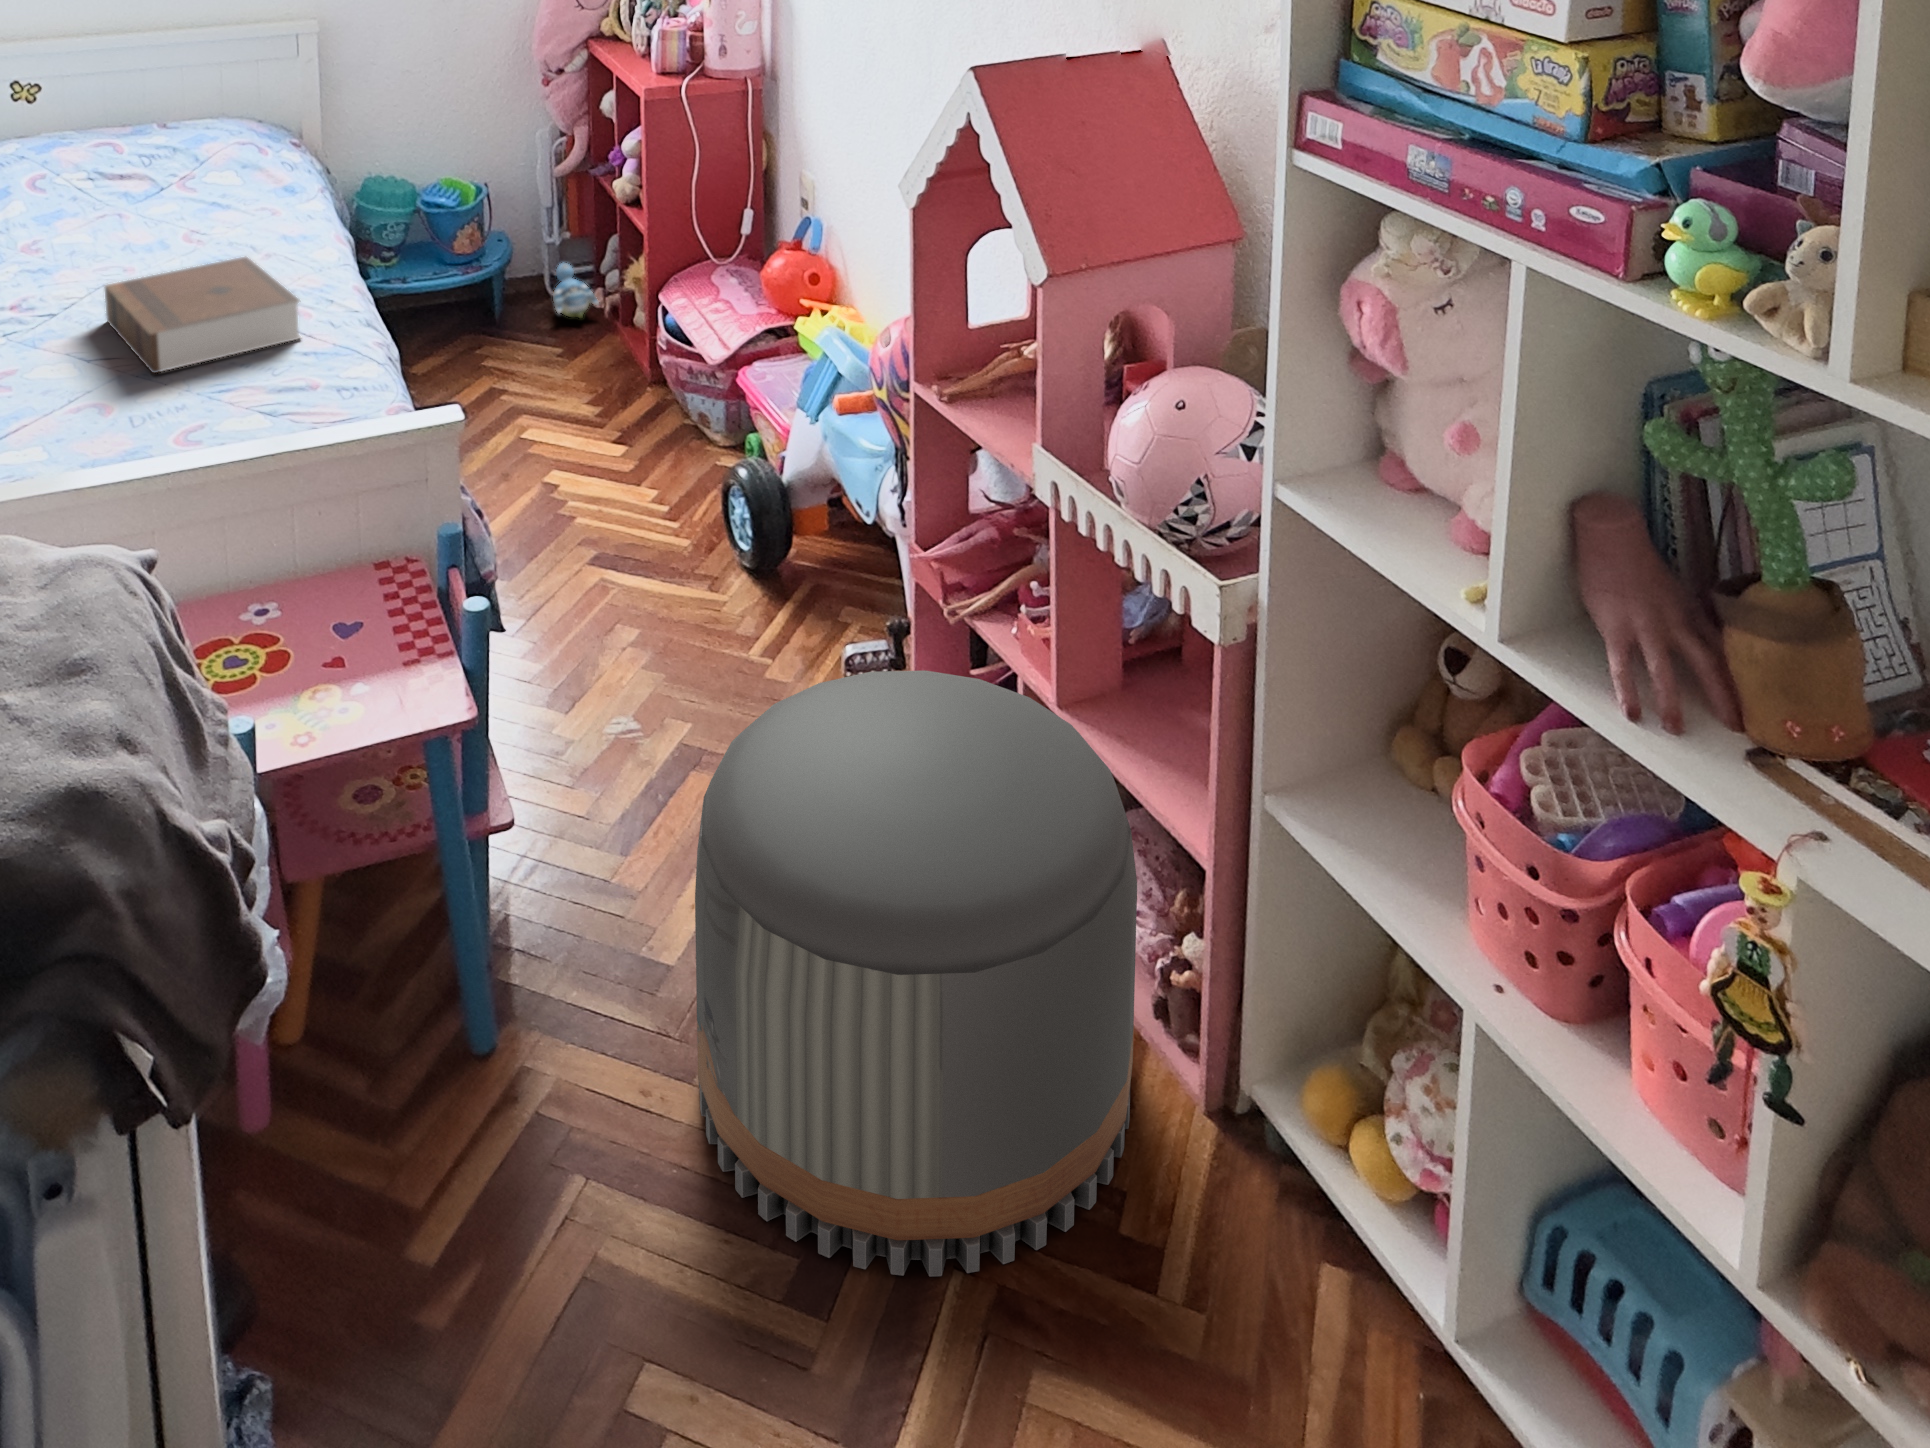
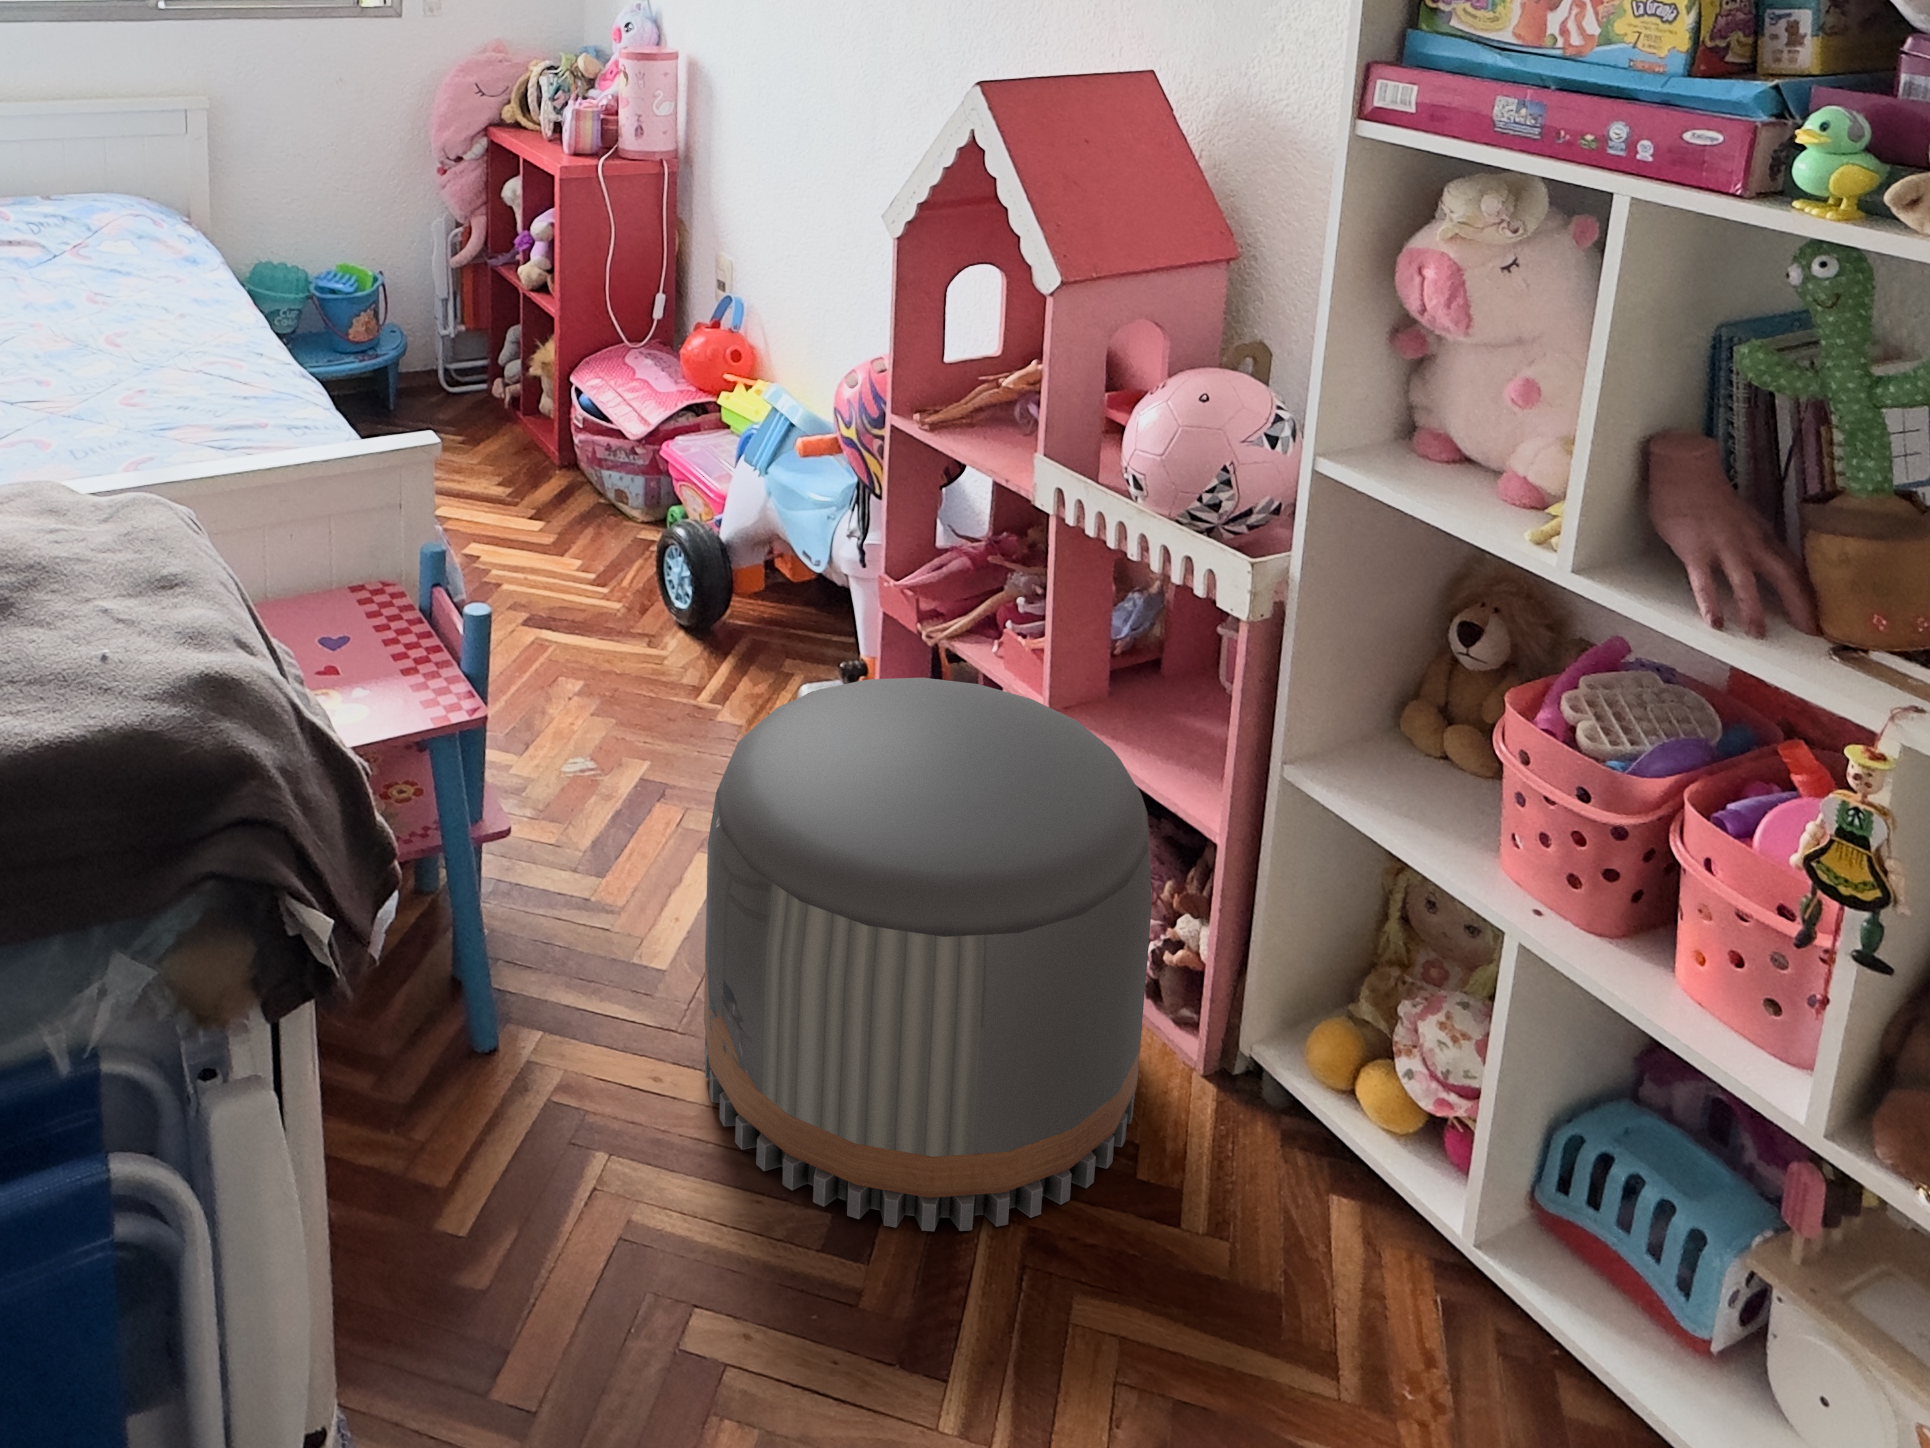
book: present [105,257,302,373] -> none [14,304,234,411]
plush toy: present [553,263,599,318] -> none [447,349,497,404]

